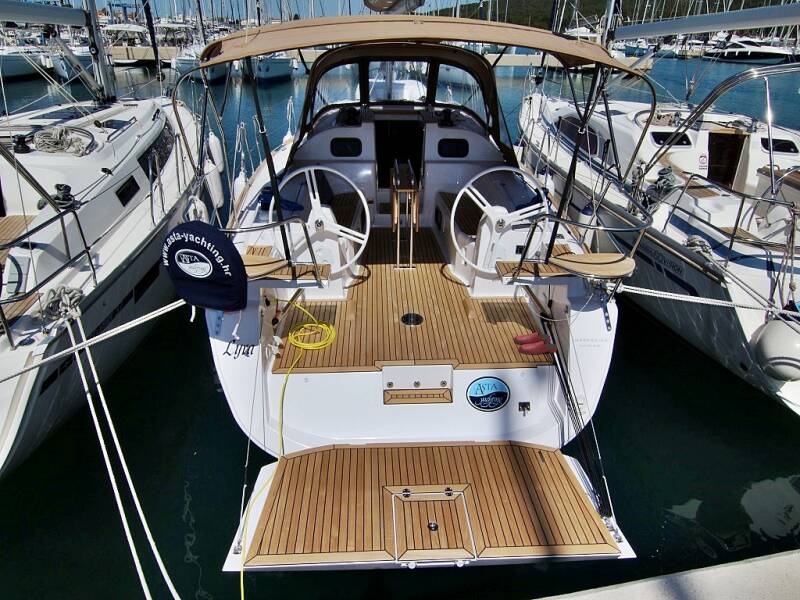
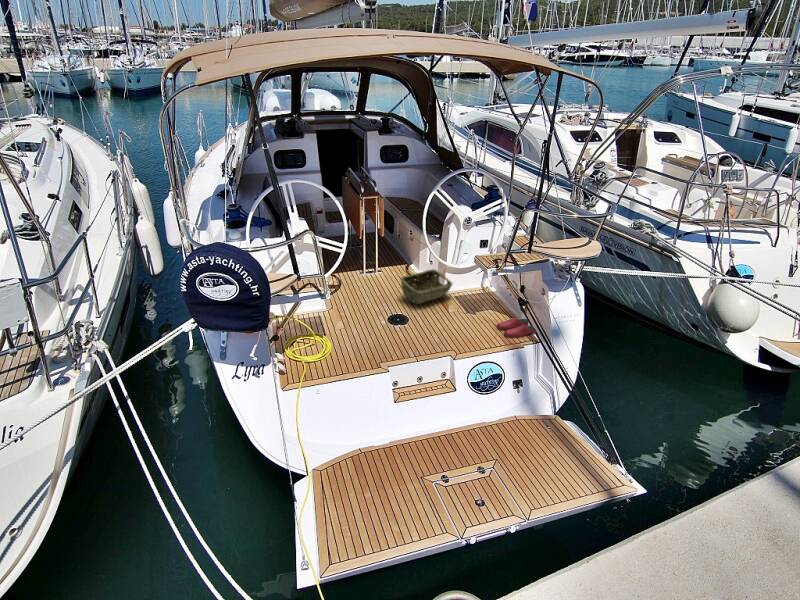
woven basket: none [424,271,479,306] -> present [401,269,452,304]

